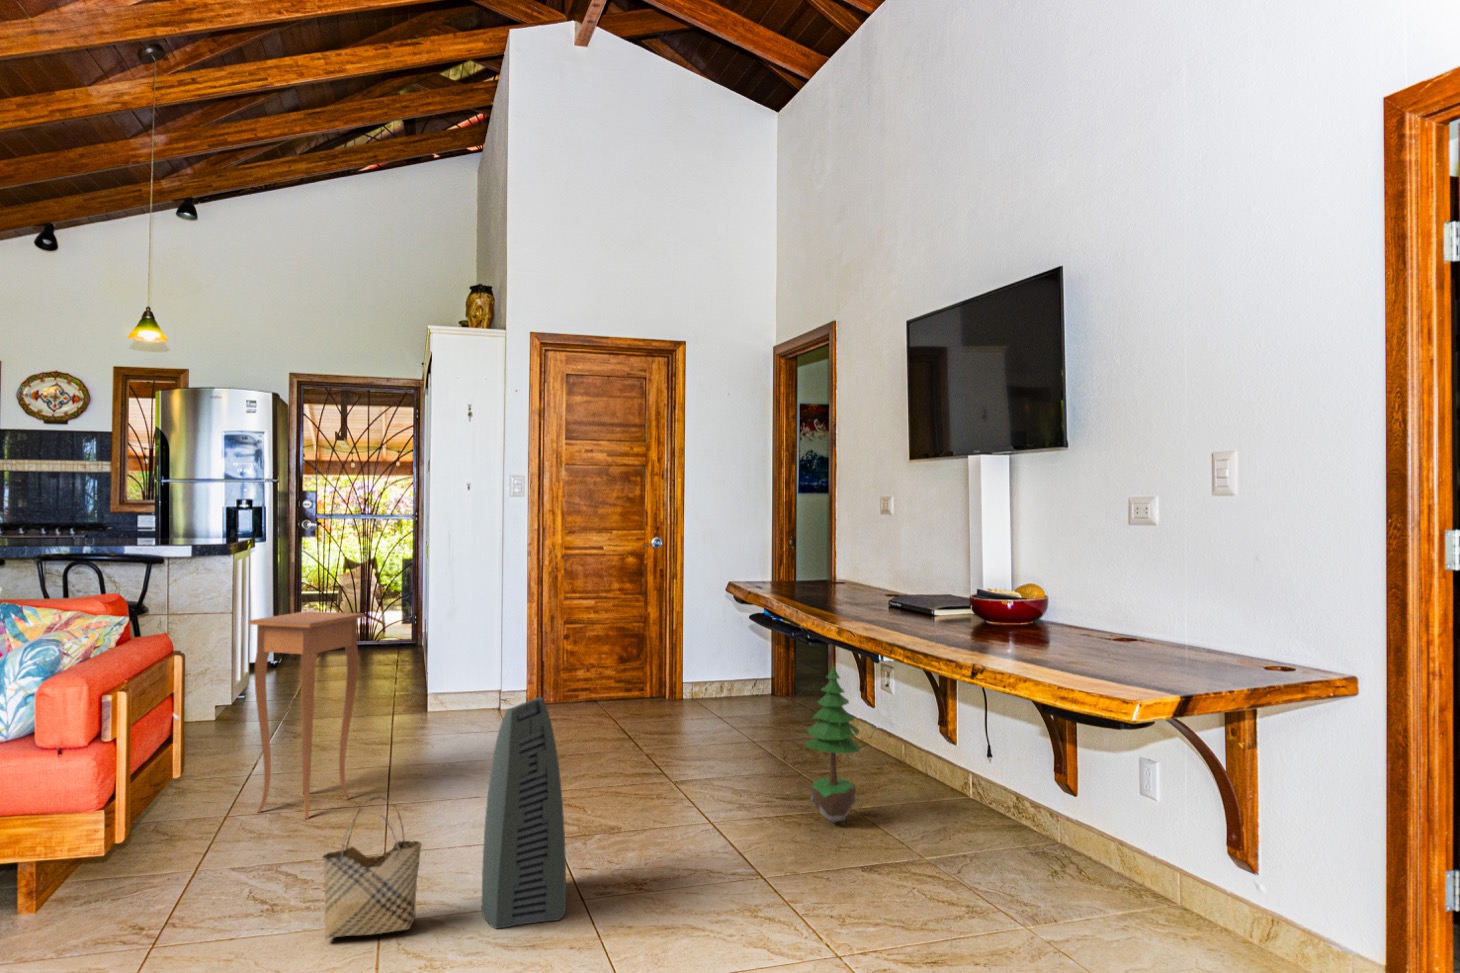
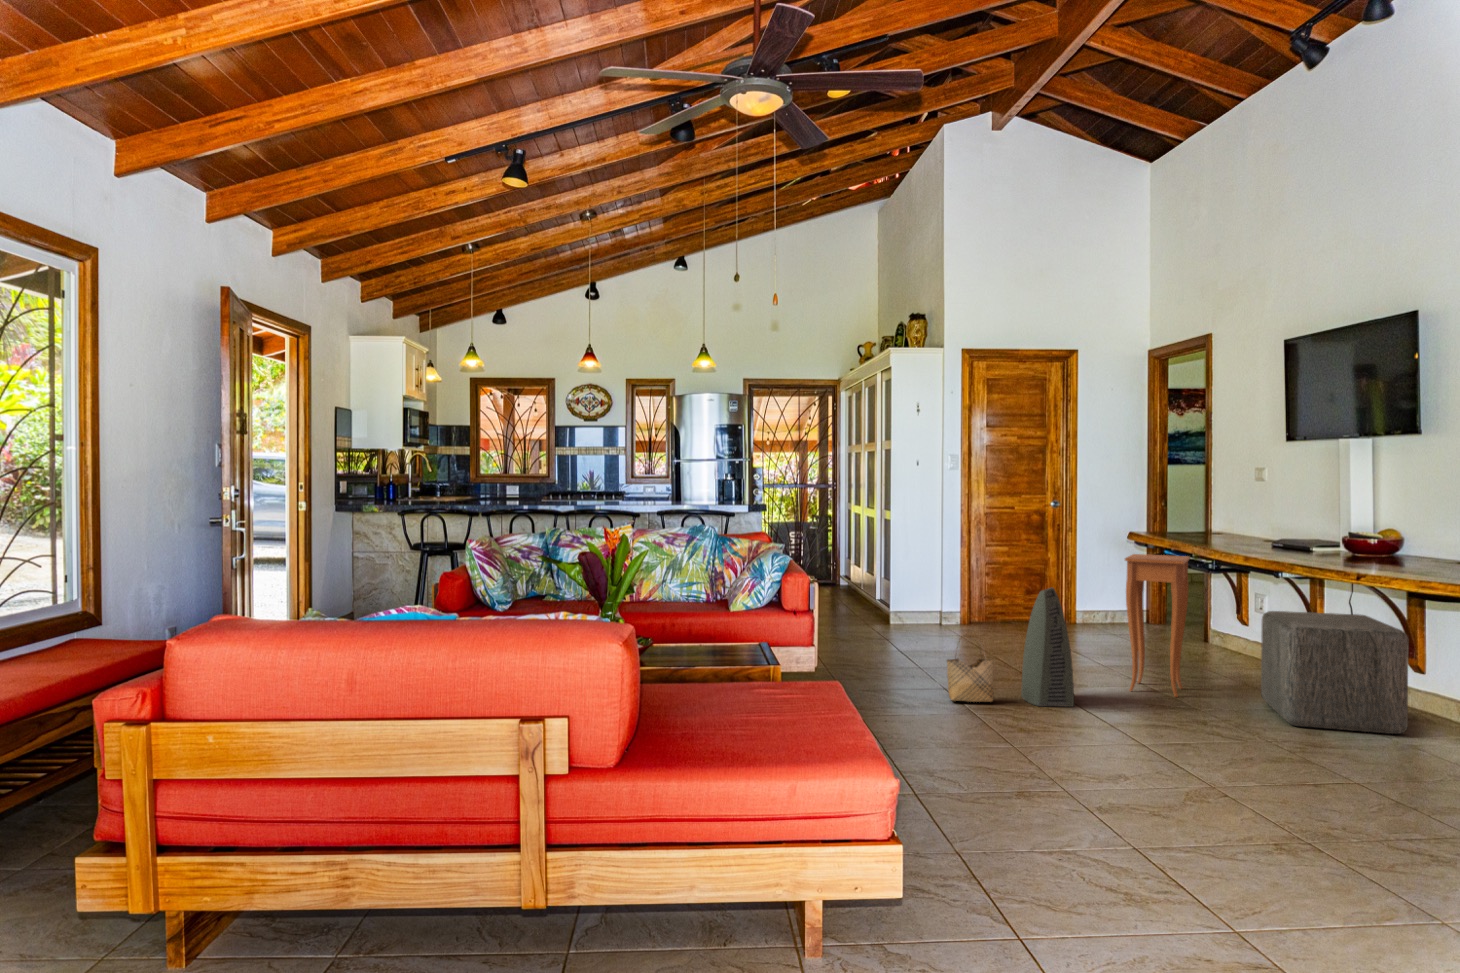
side table: present [249,611,365,819] -> present [1125,554,1190,697]
potted tree: present [805,666,860,823] -> none [1209,583,1252,687]
ottoman: none [867,714,1065,928] -> present [1261,611,1408,734]

